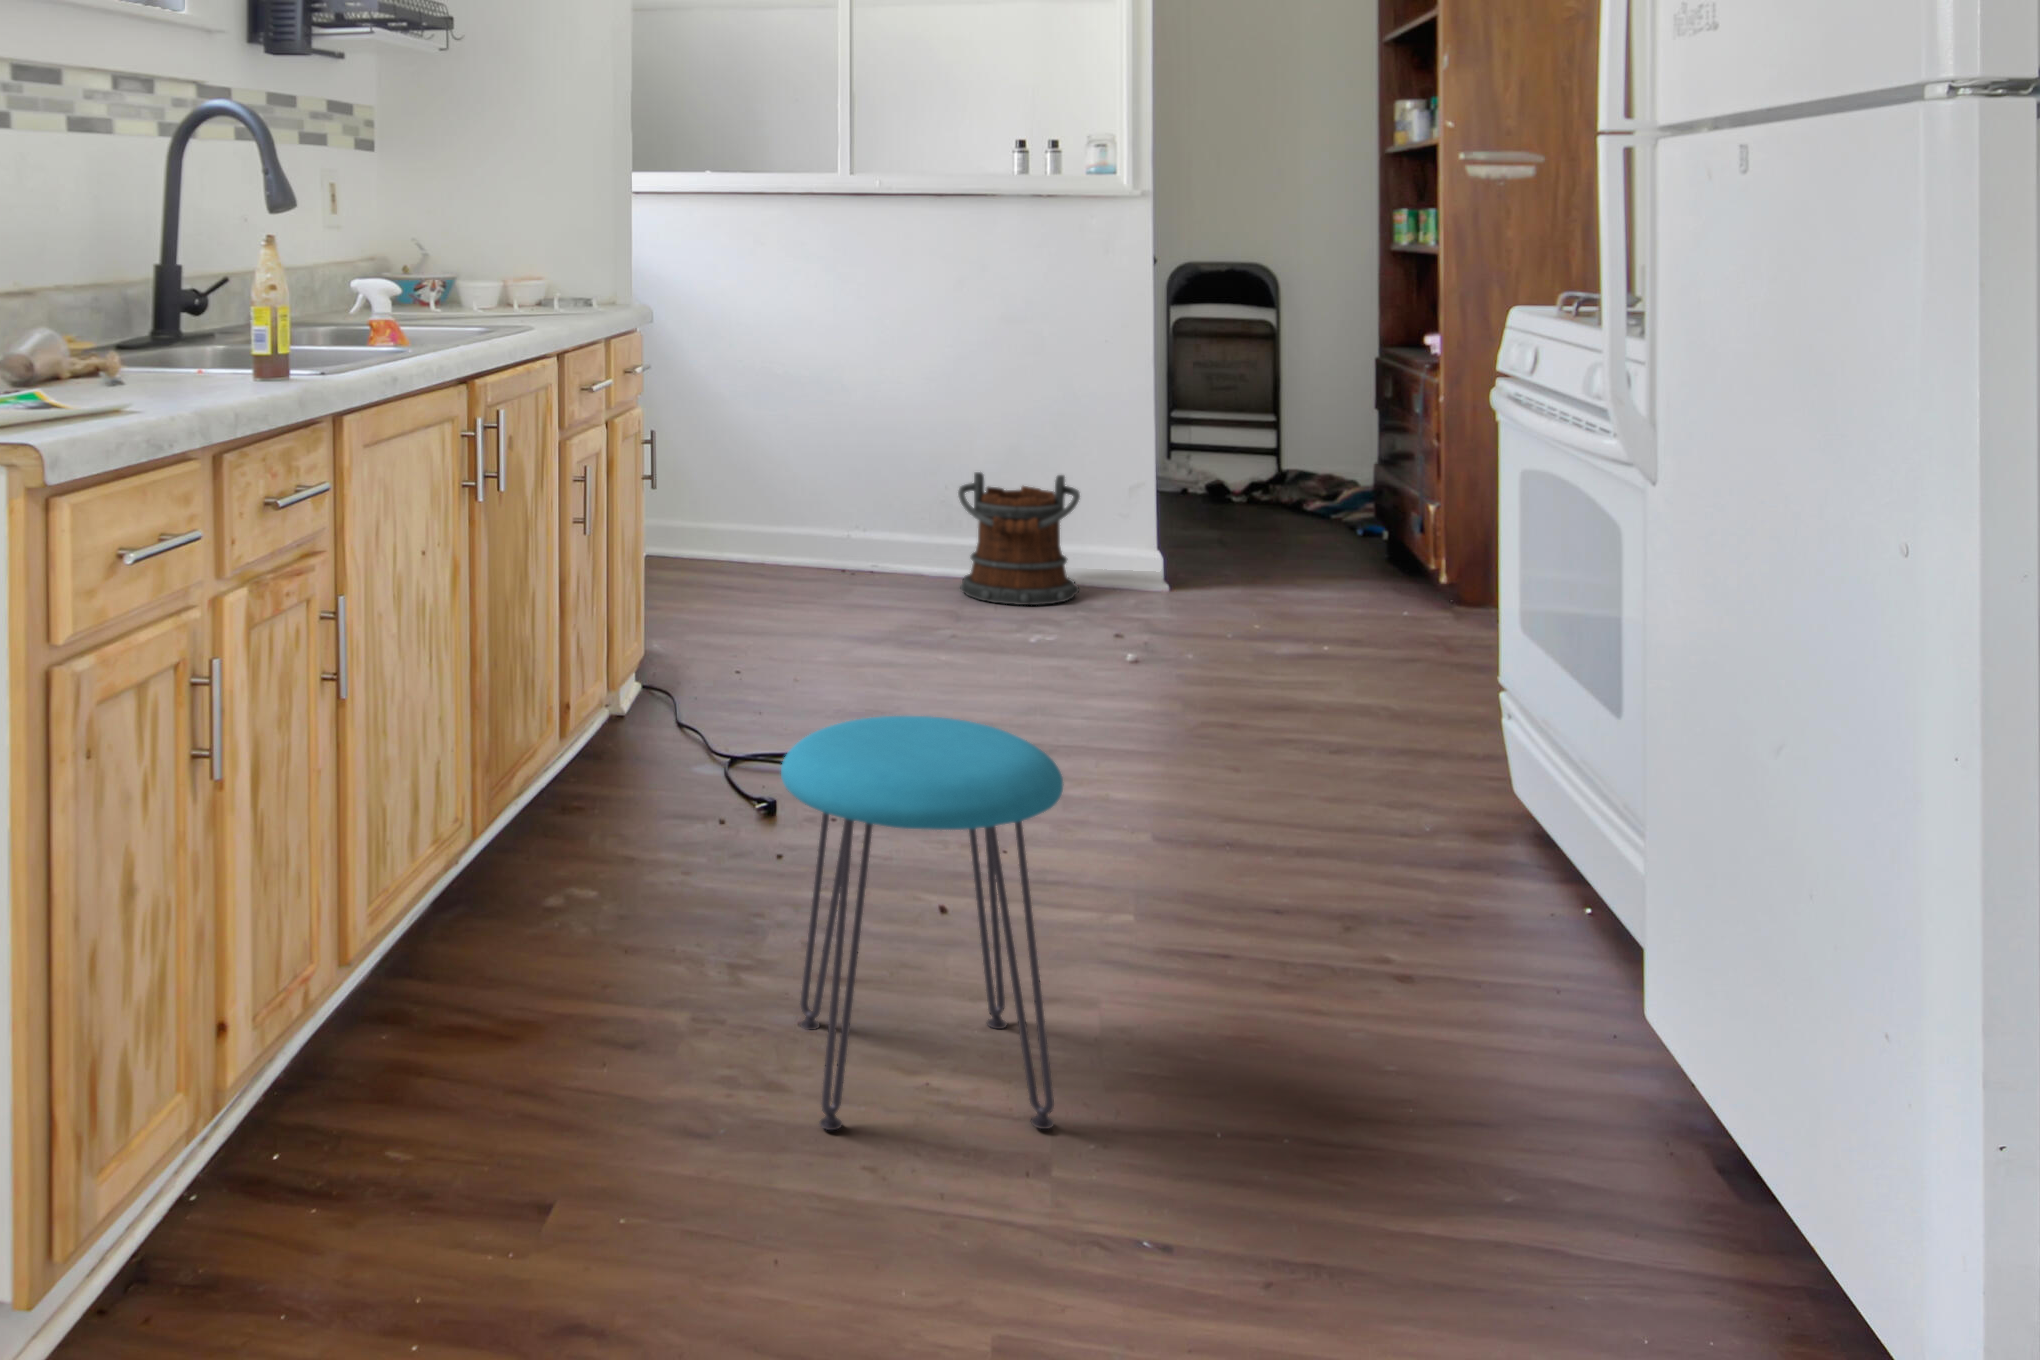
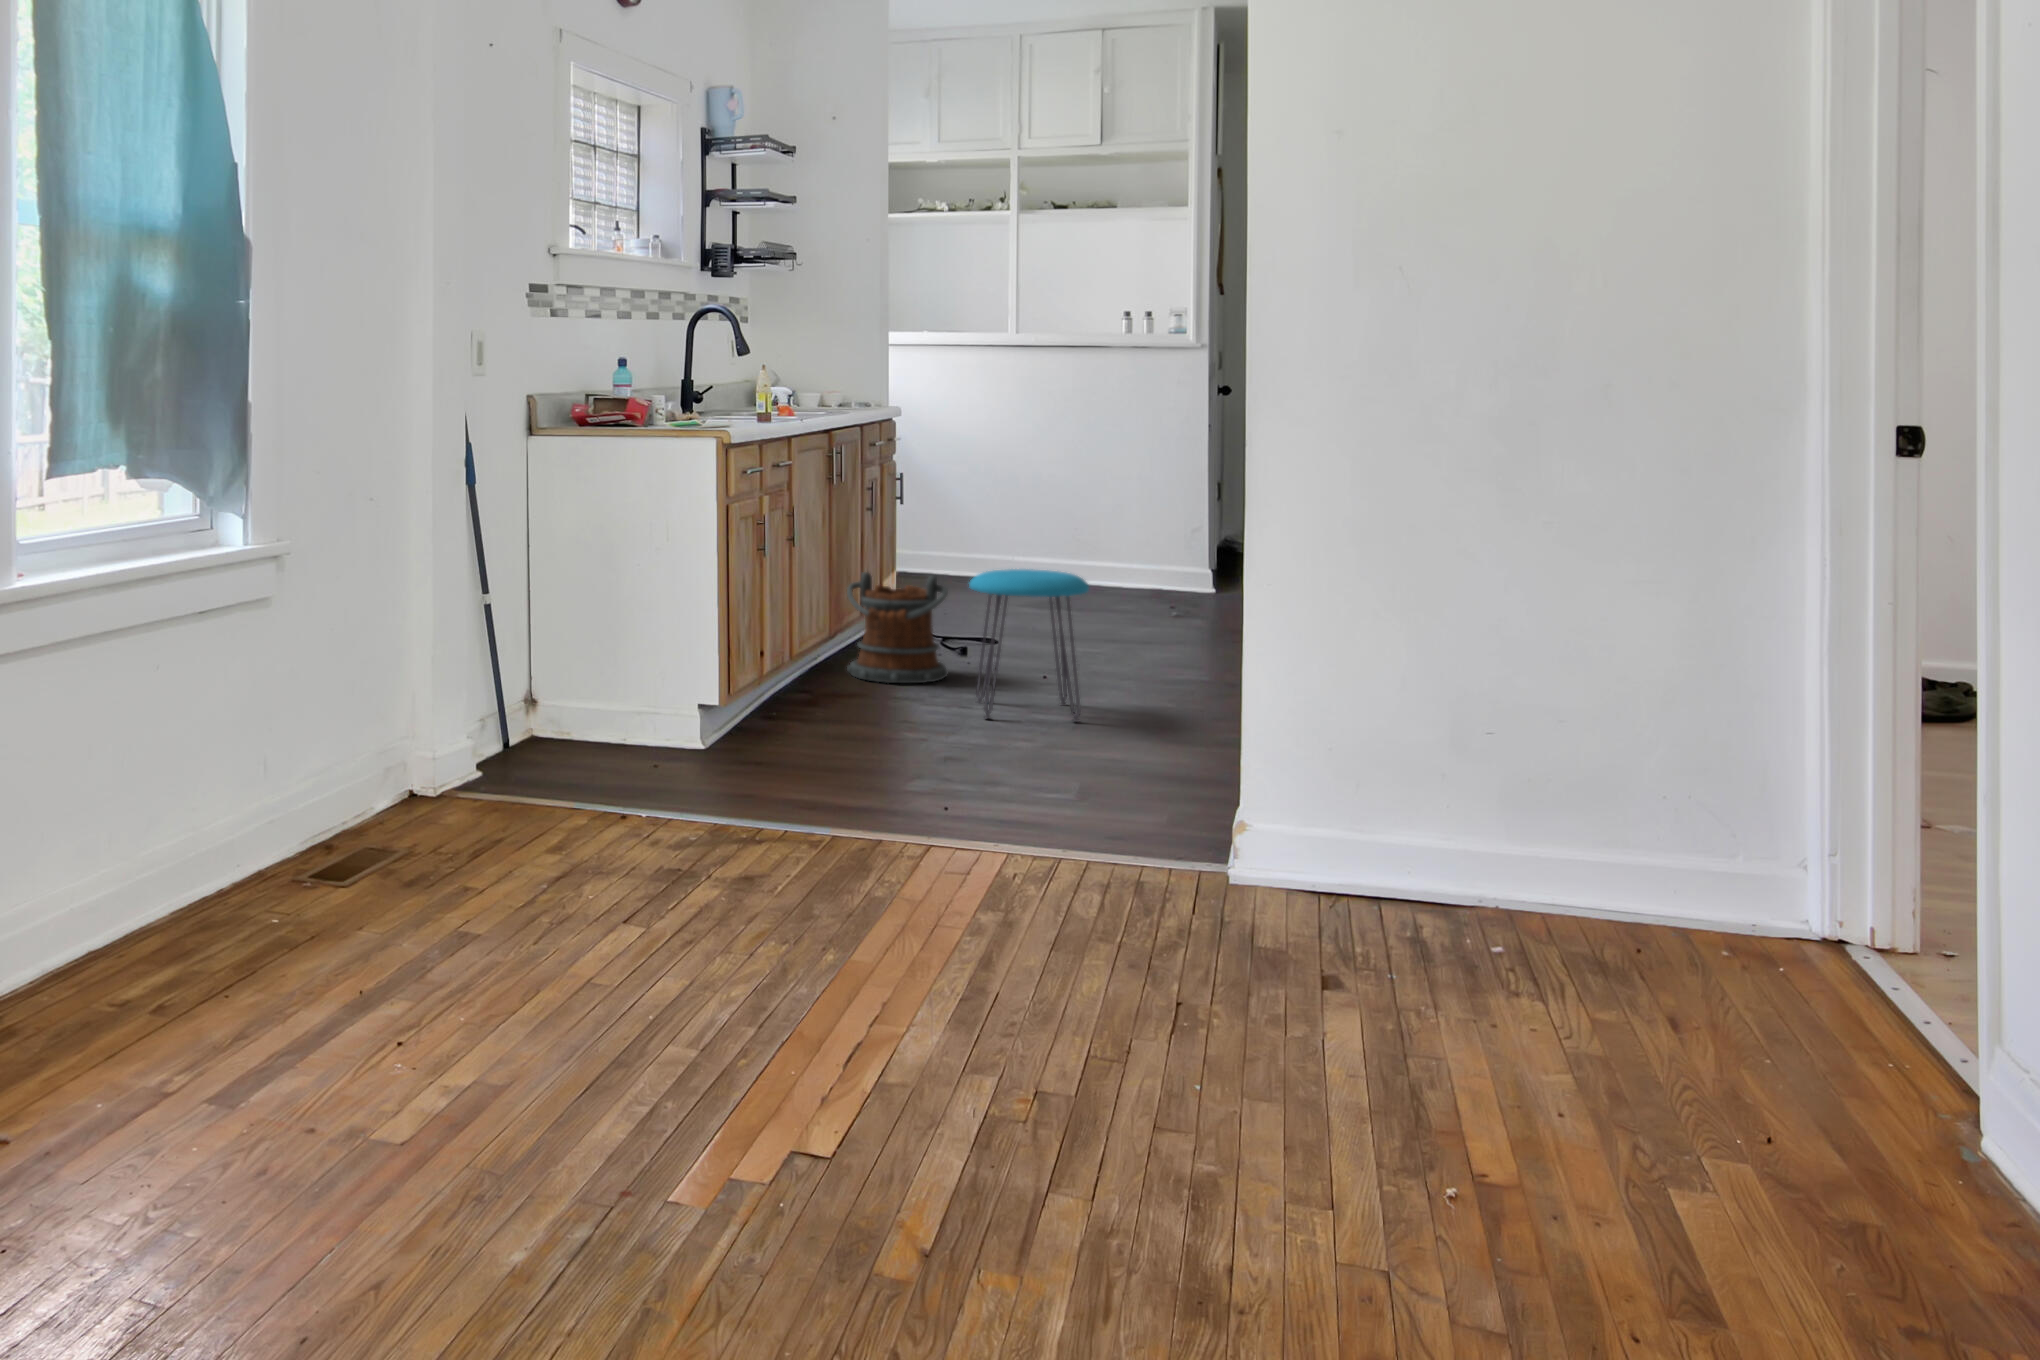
bucket: present [958,472,1080,605] -> present [847,572,949,683]

